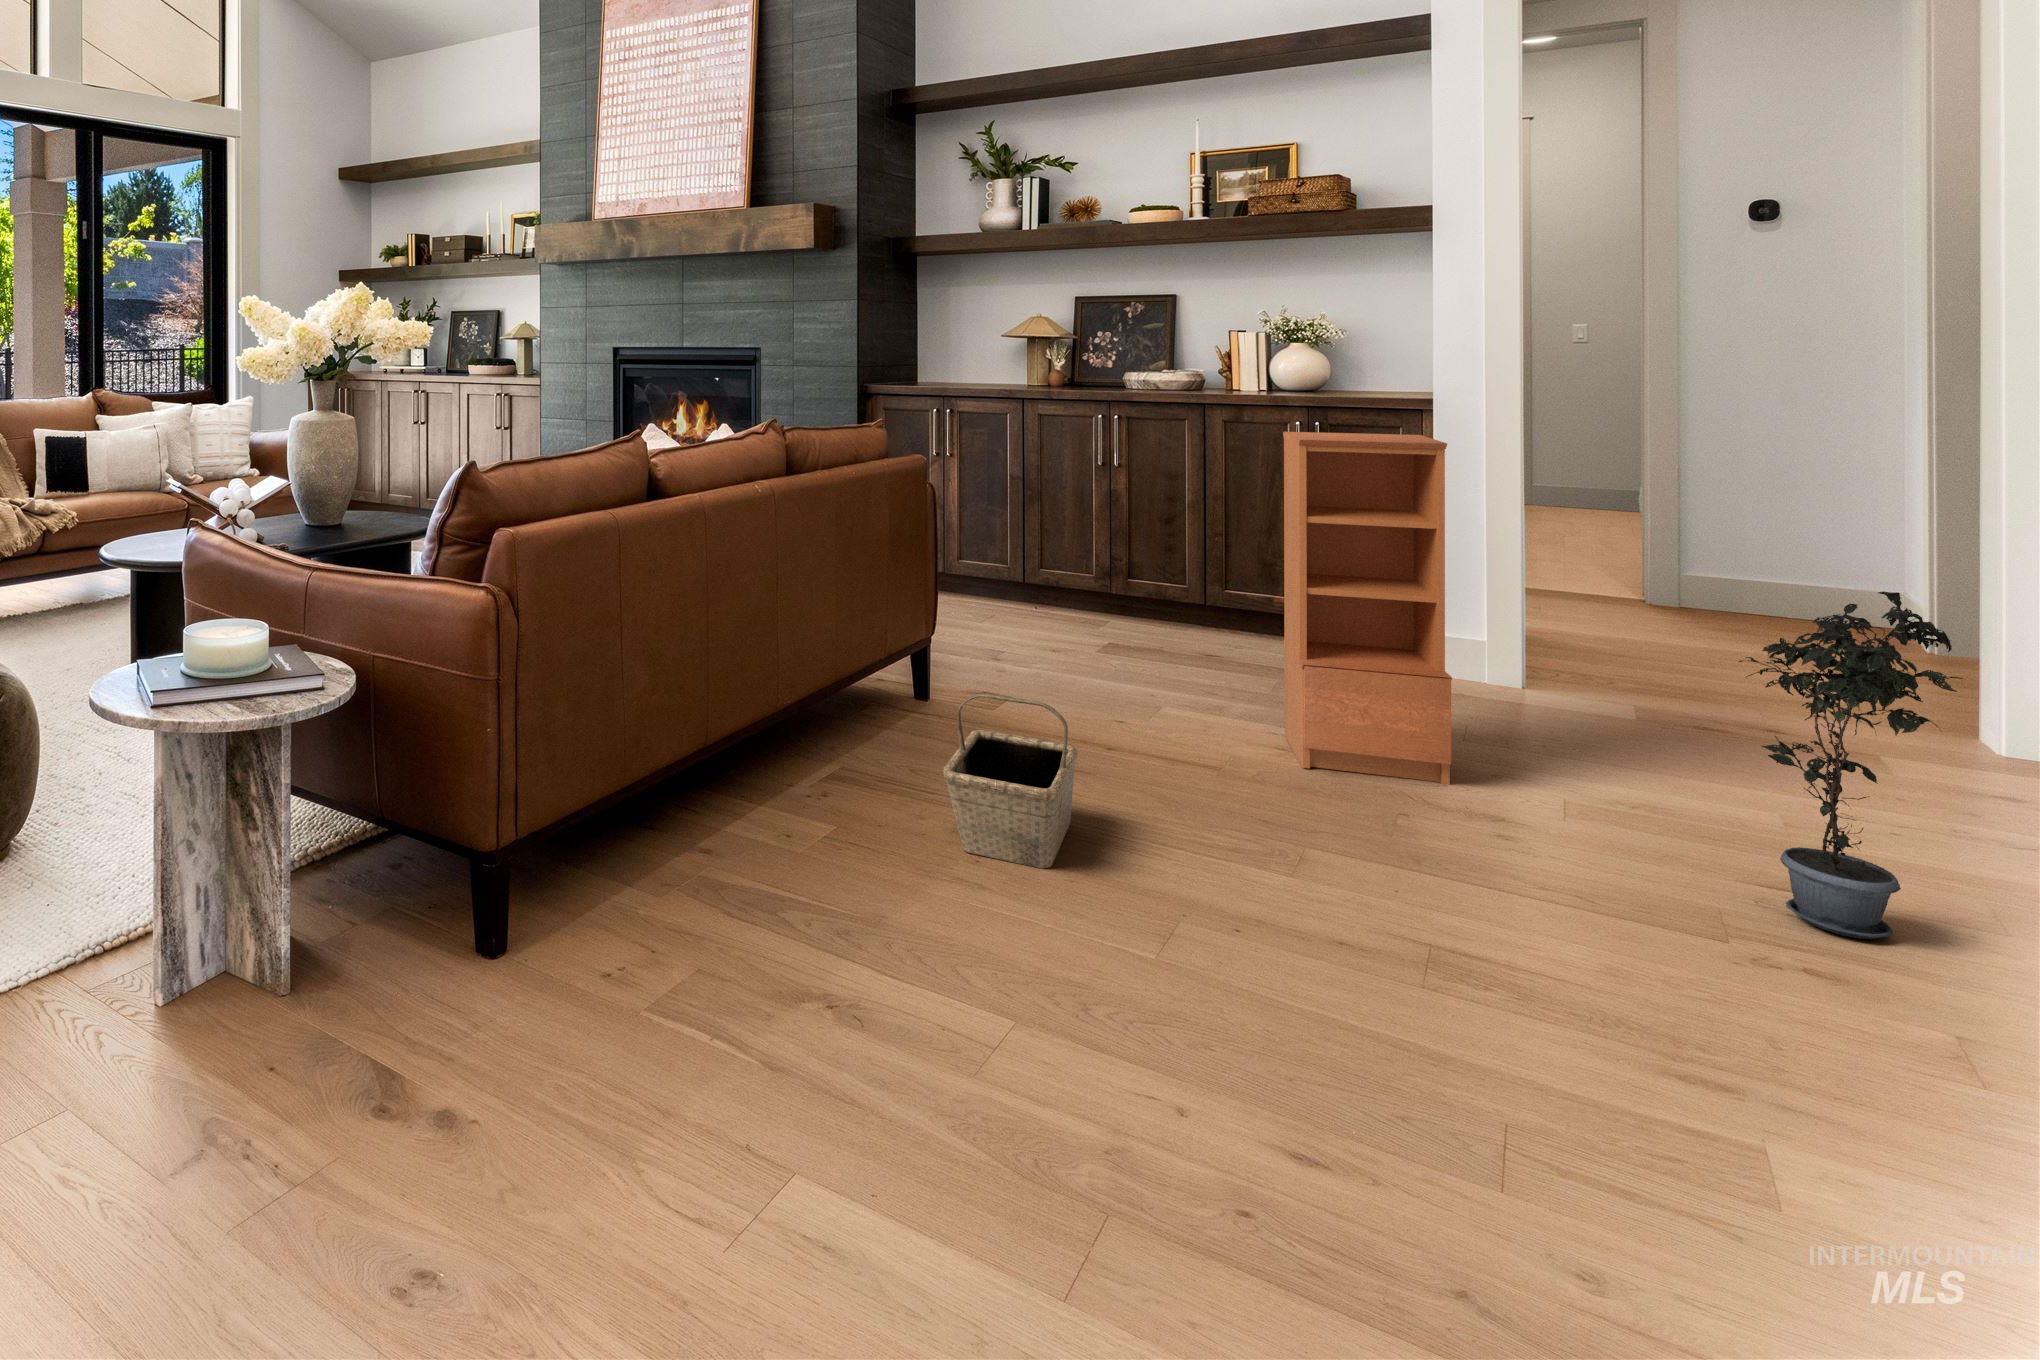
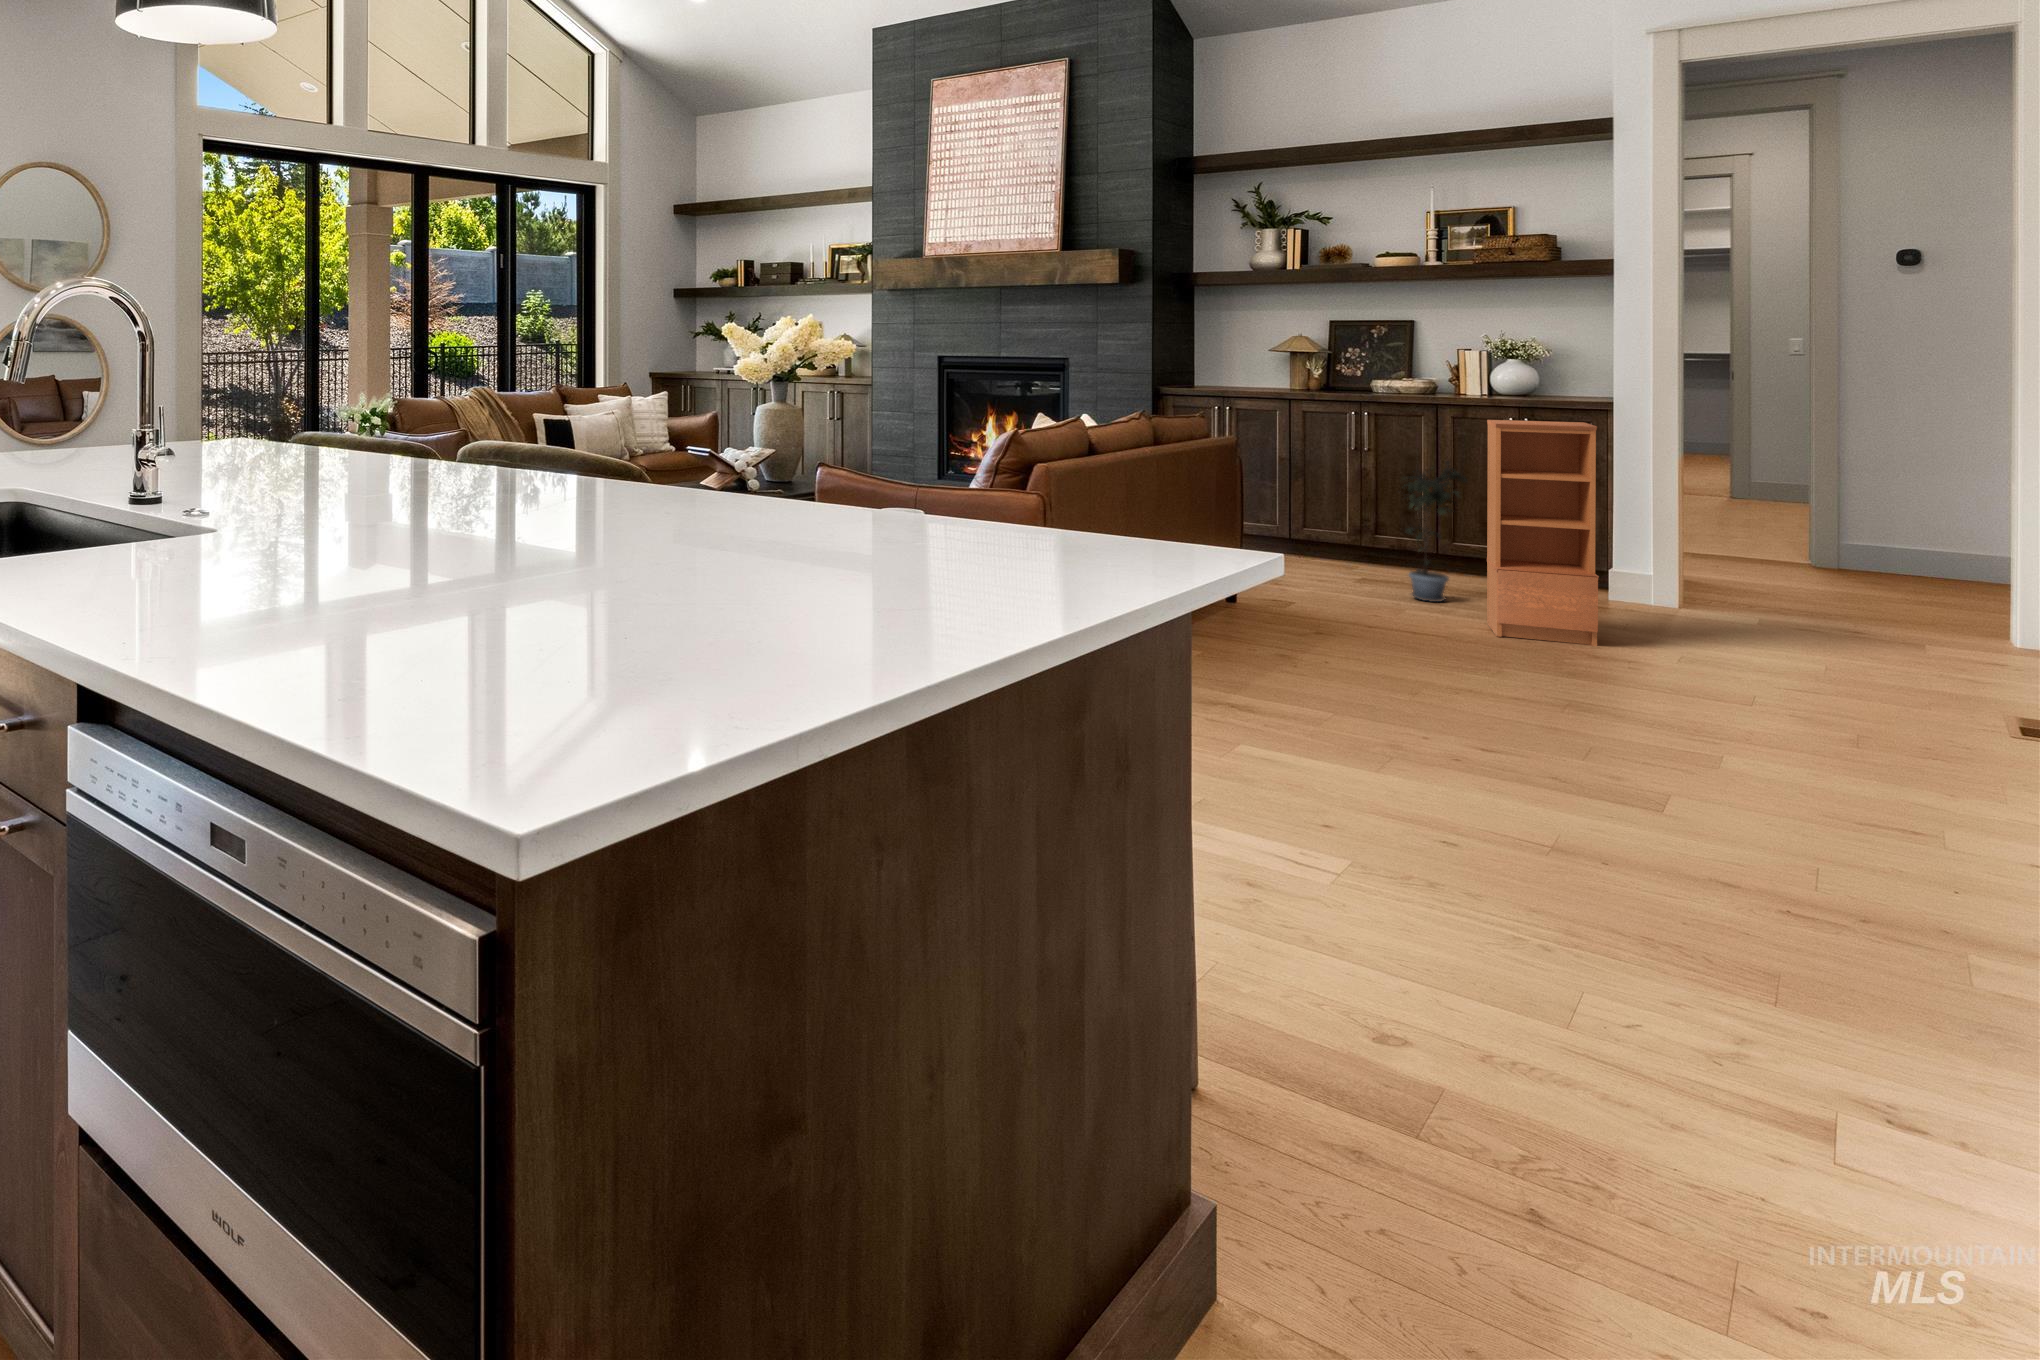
potted plant: present [1739,591,1962,939] -> present [1404,461,1467,602]
basket: present [944,694,1077,868] -> none [1258,572,1343,668]

